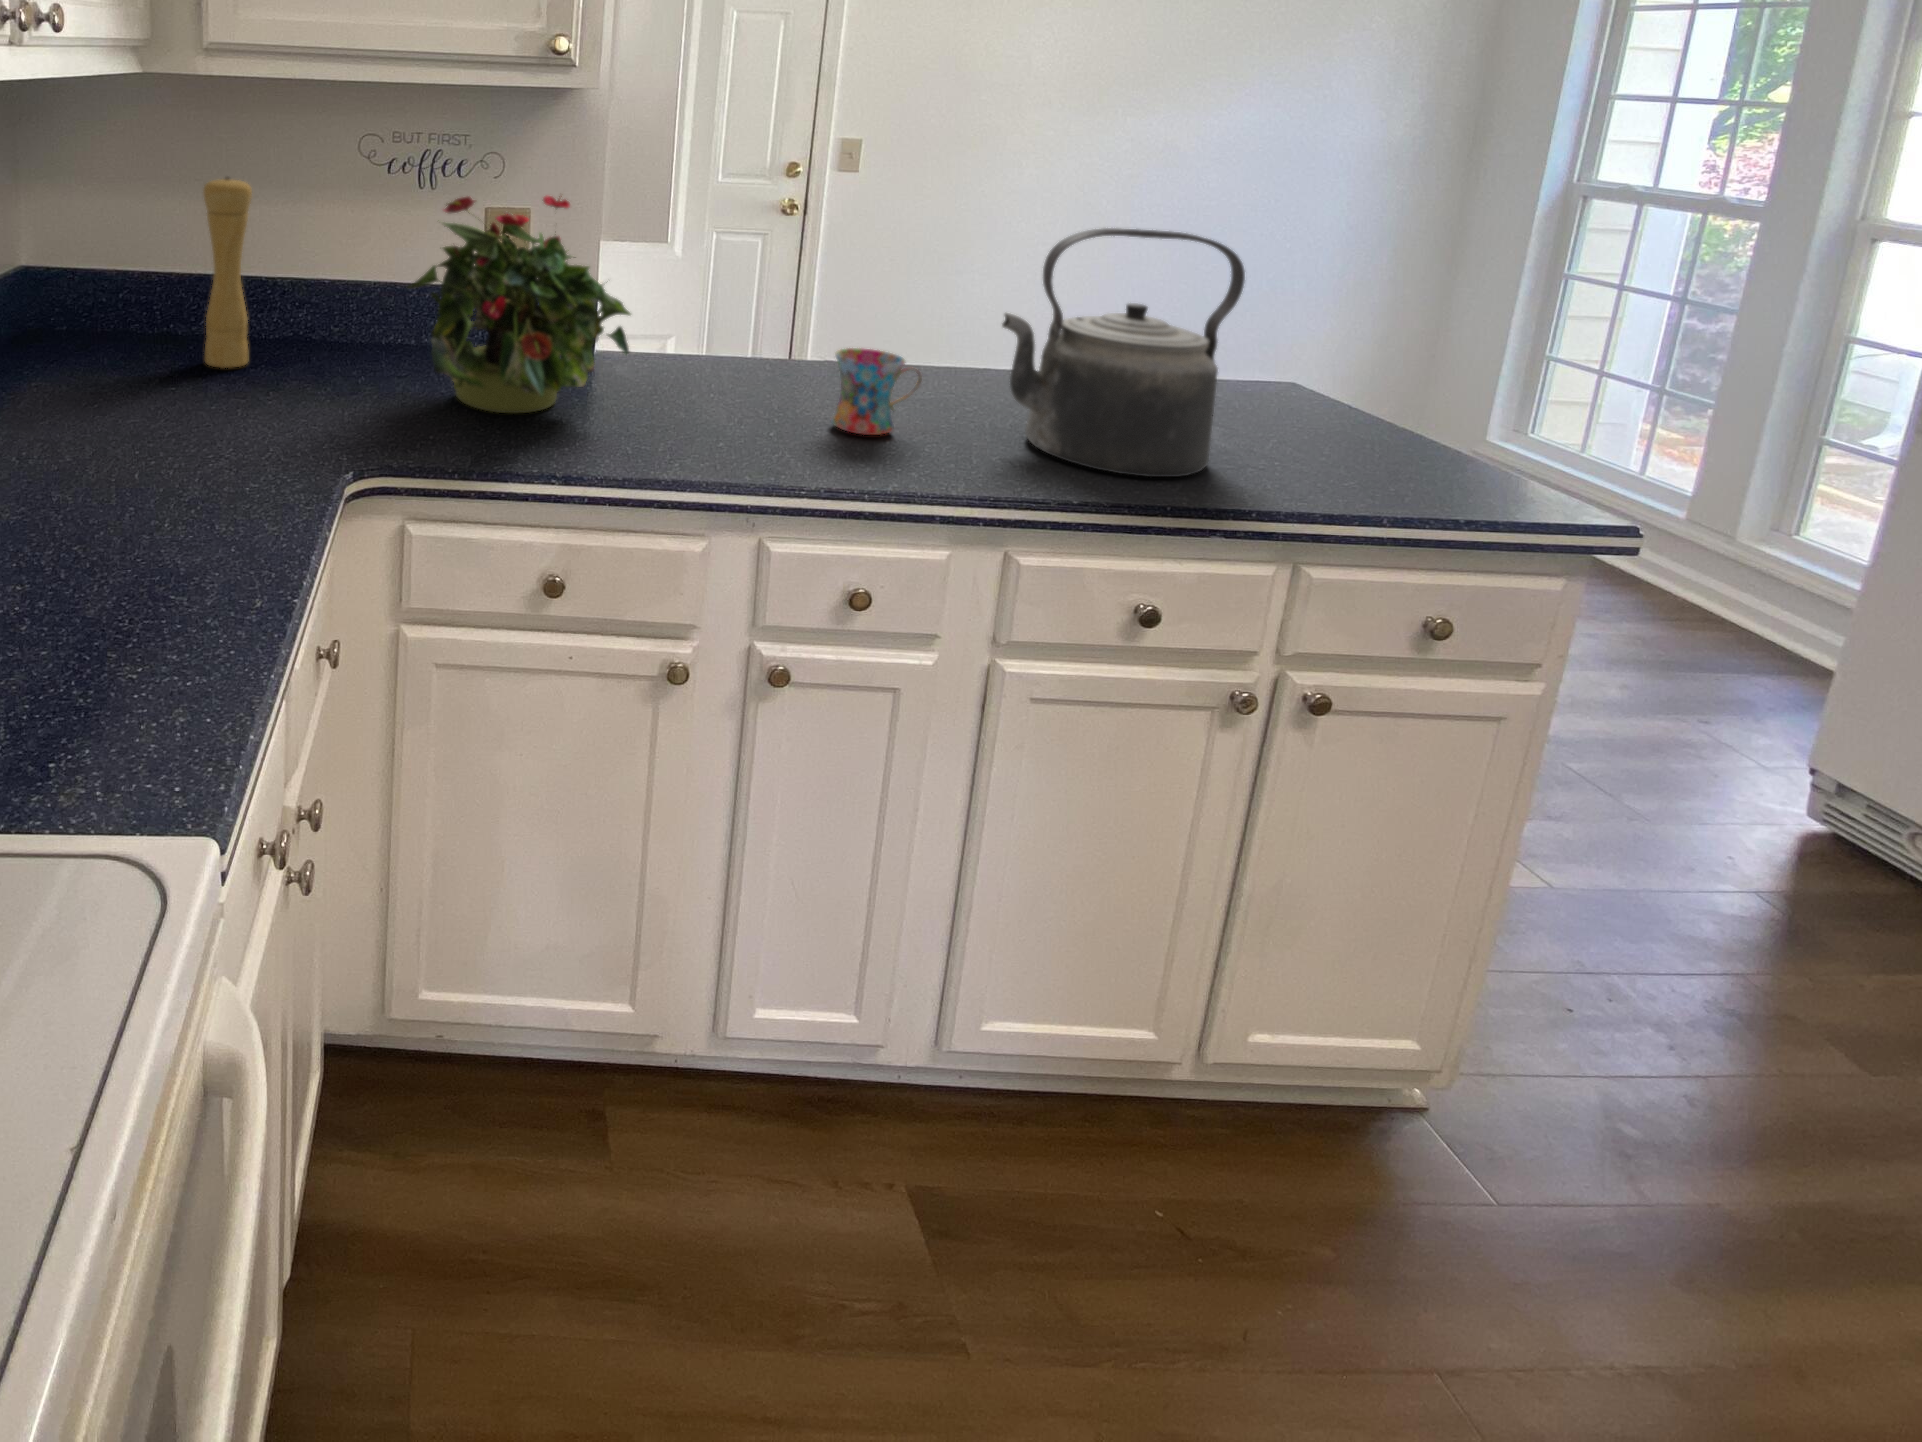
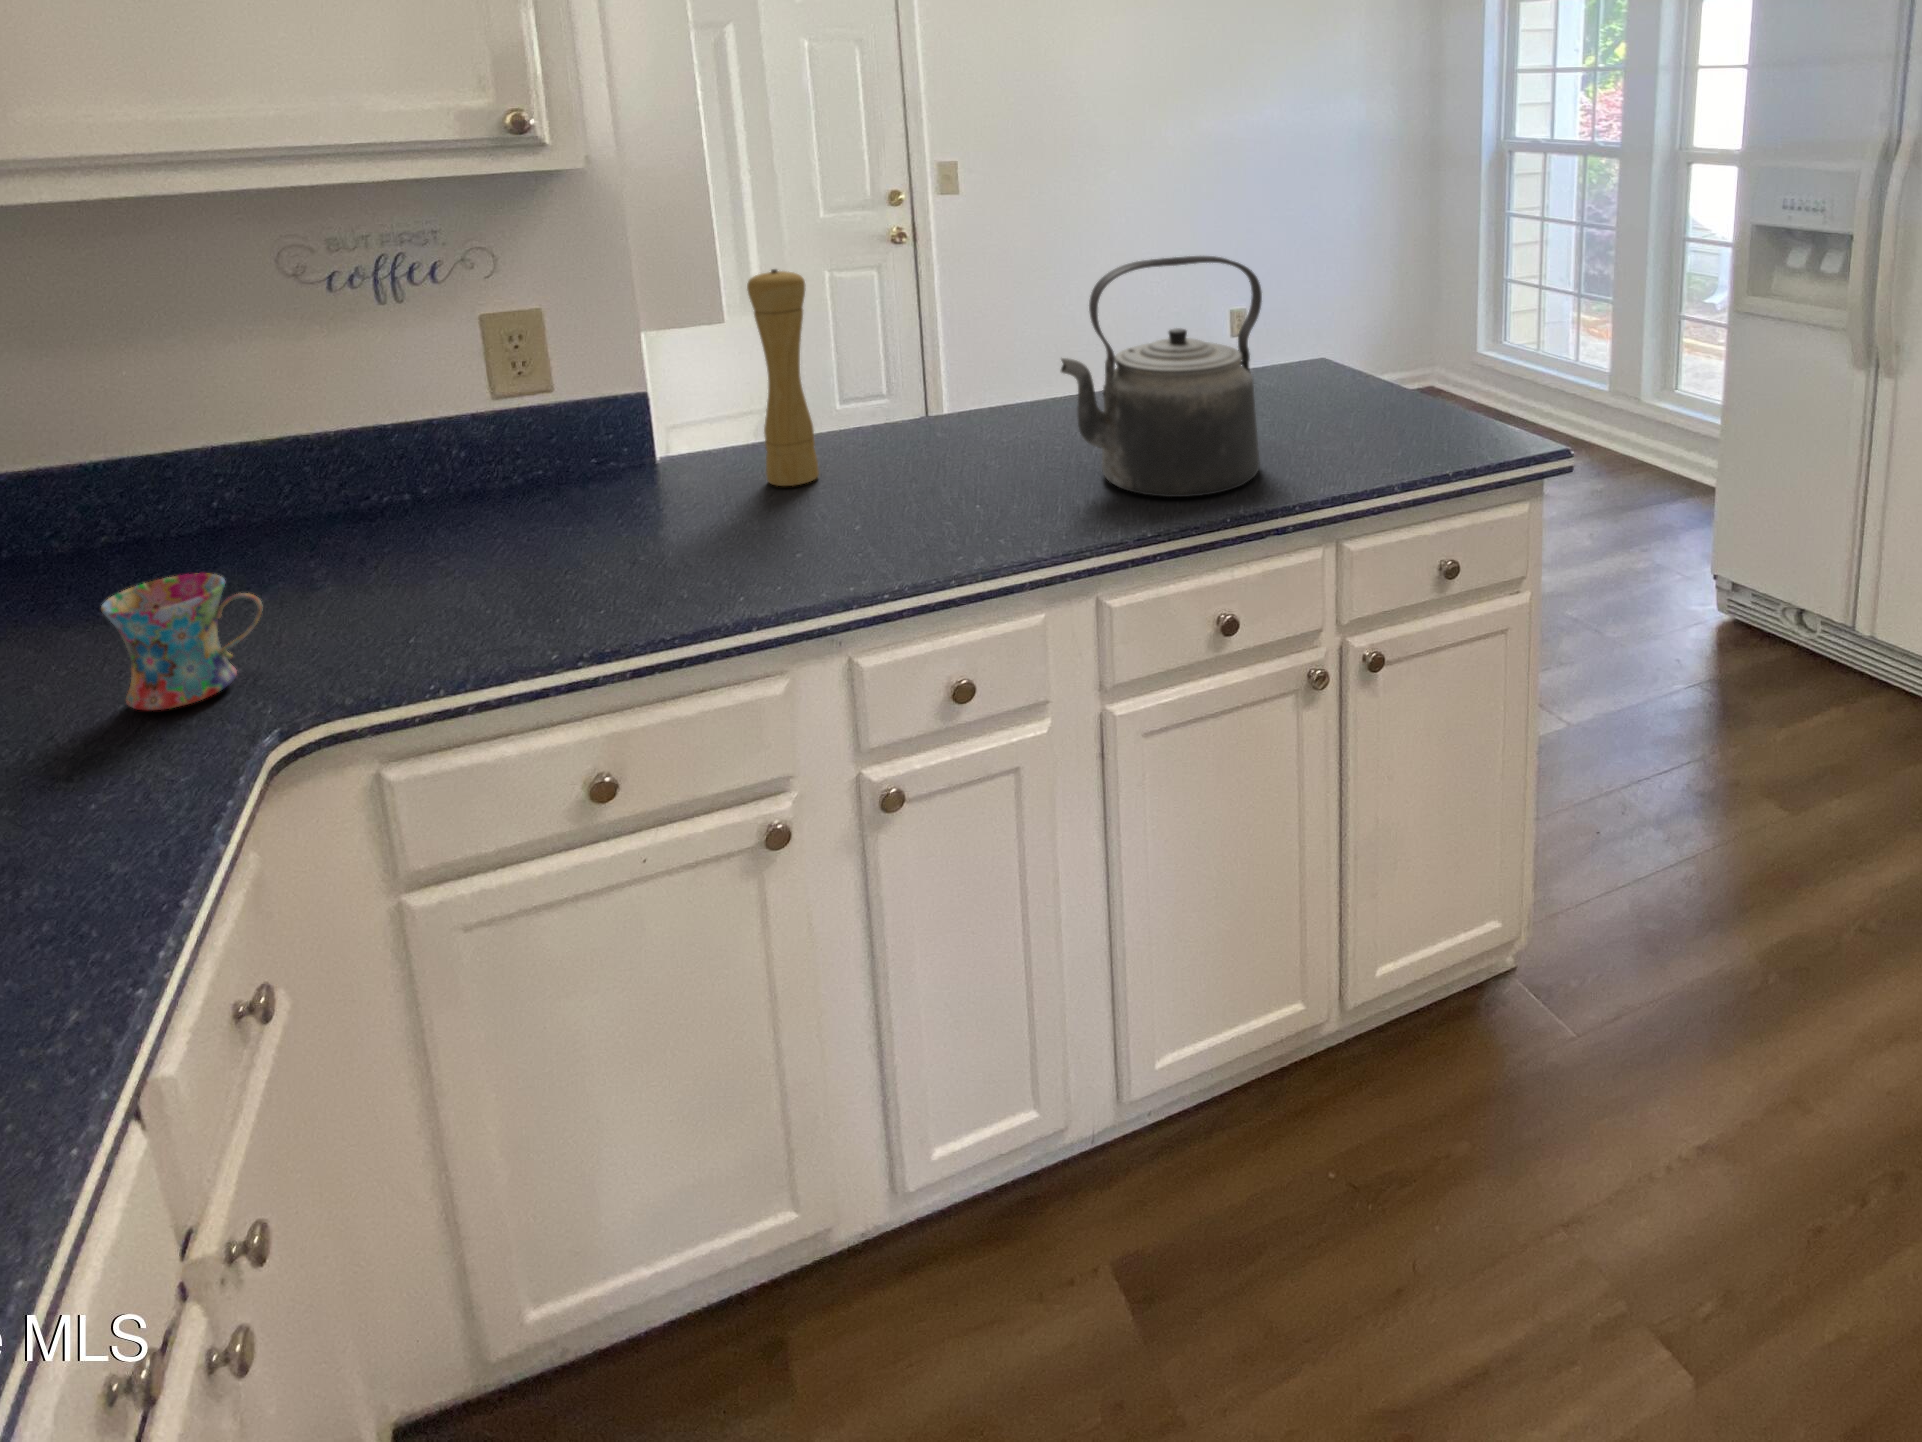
pepper mill: present [203,177,252,368] -> present [747,269,819,486]
potted plant: present [408,196,630,413] -> none [353,298,671,576]
mug: present [831,348,922,435] -> present [101,573,262,711]

